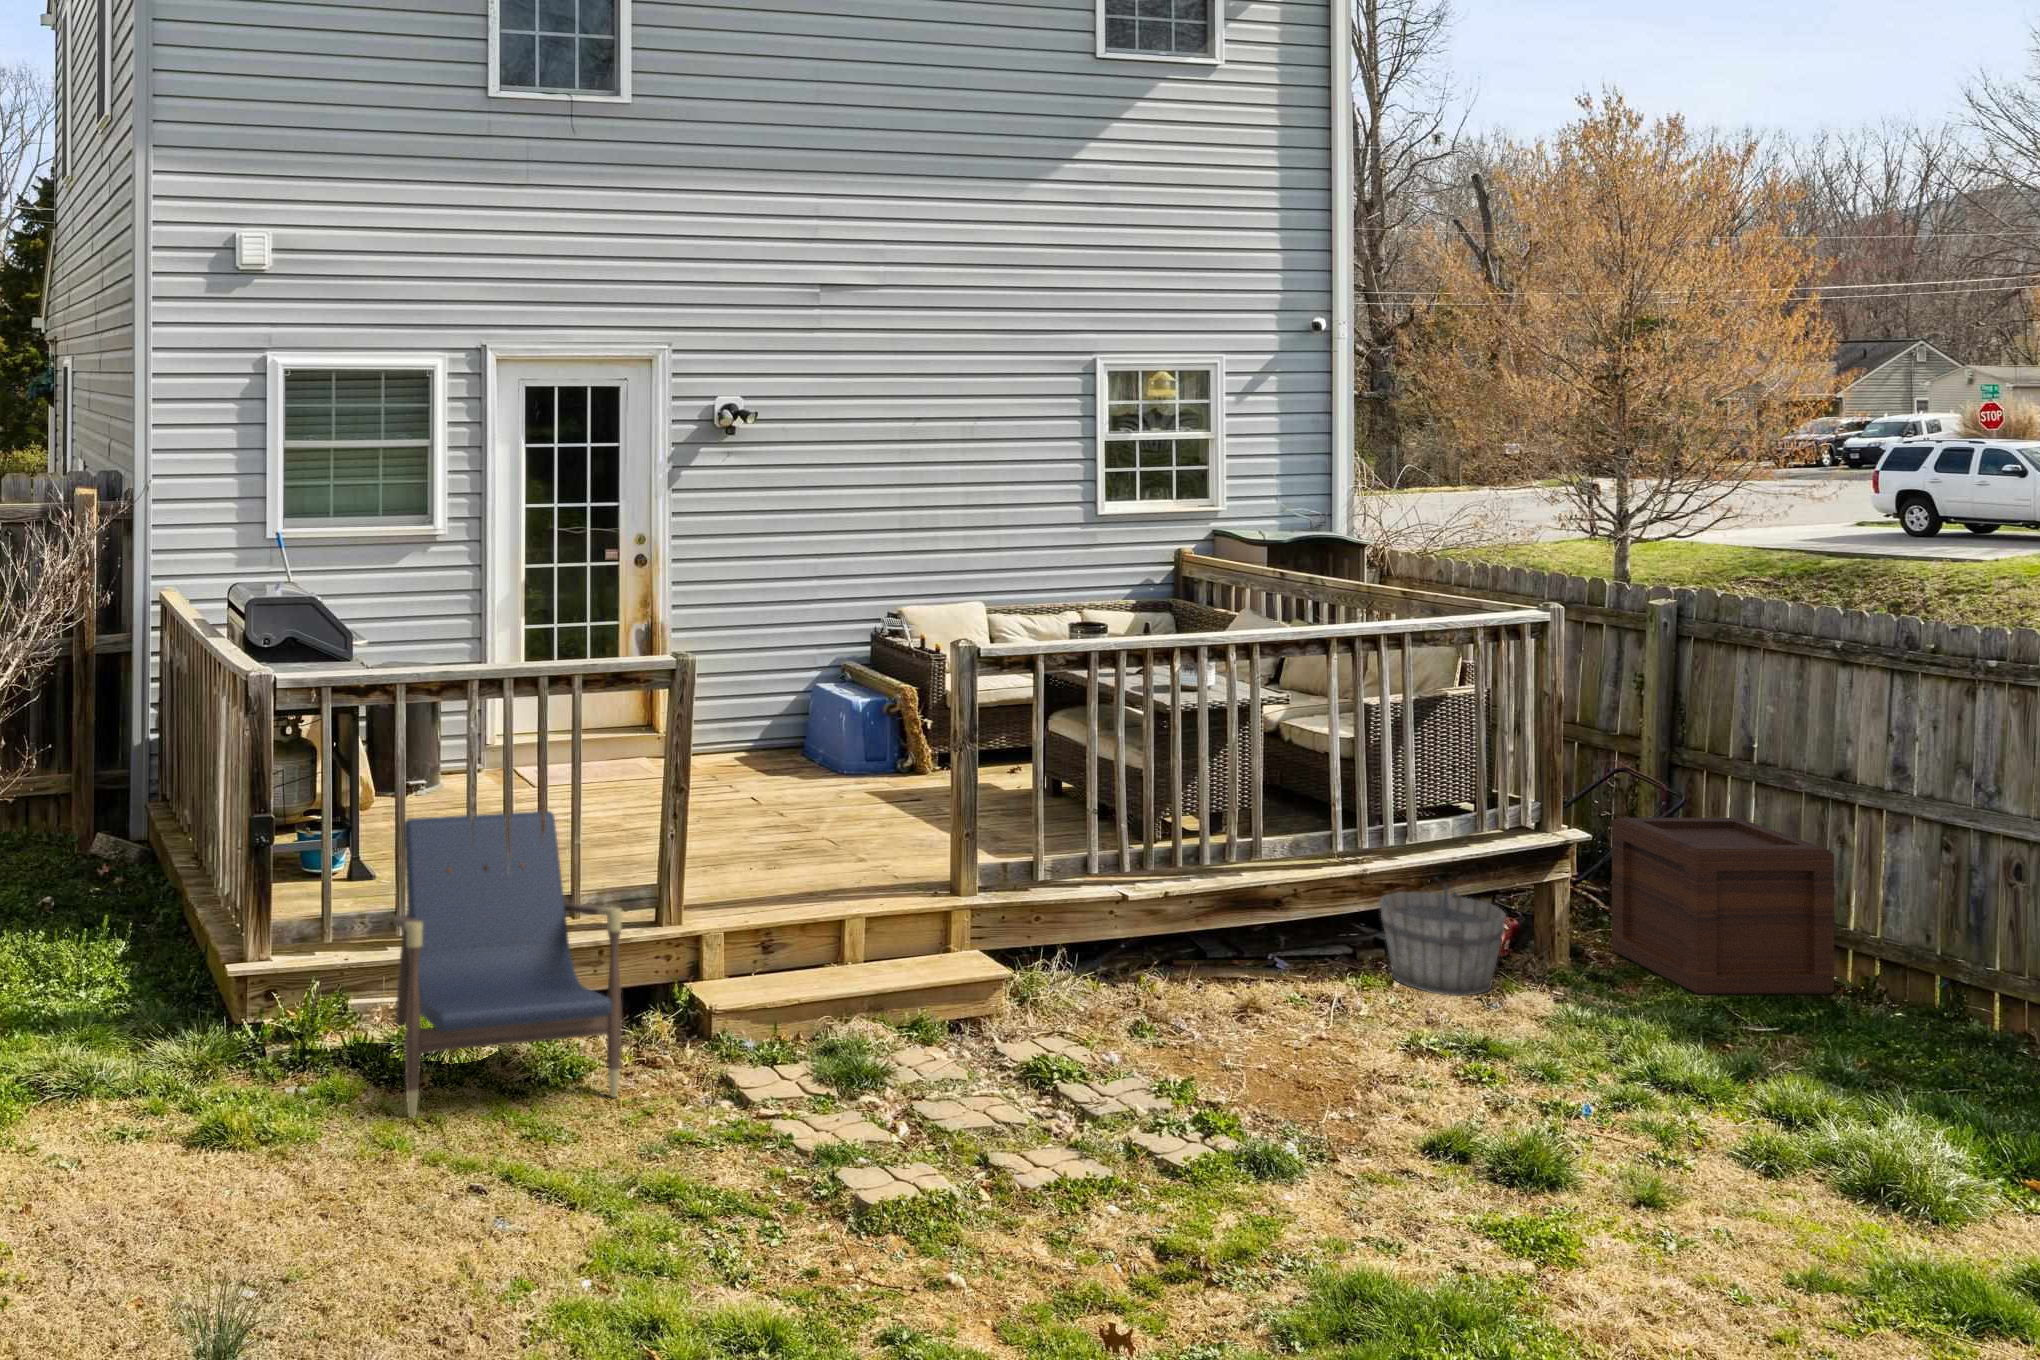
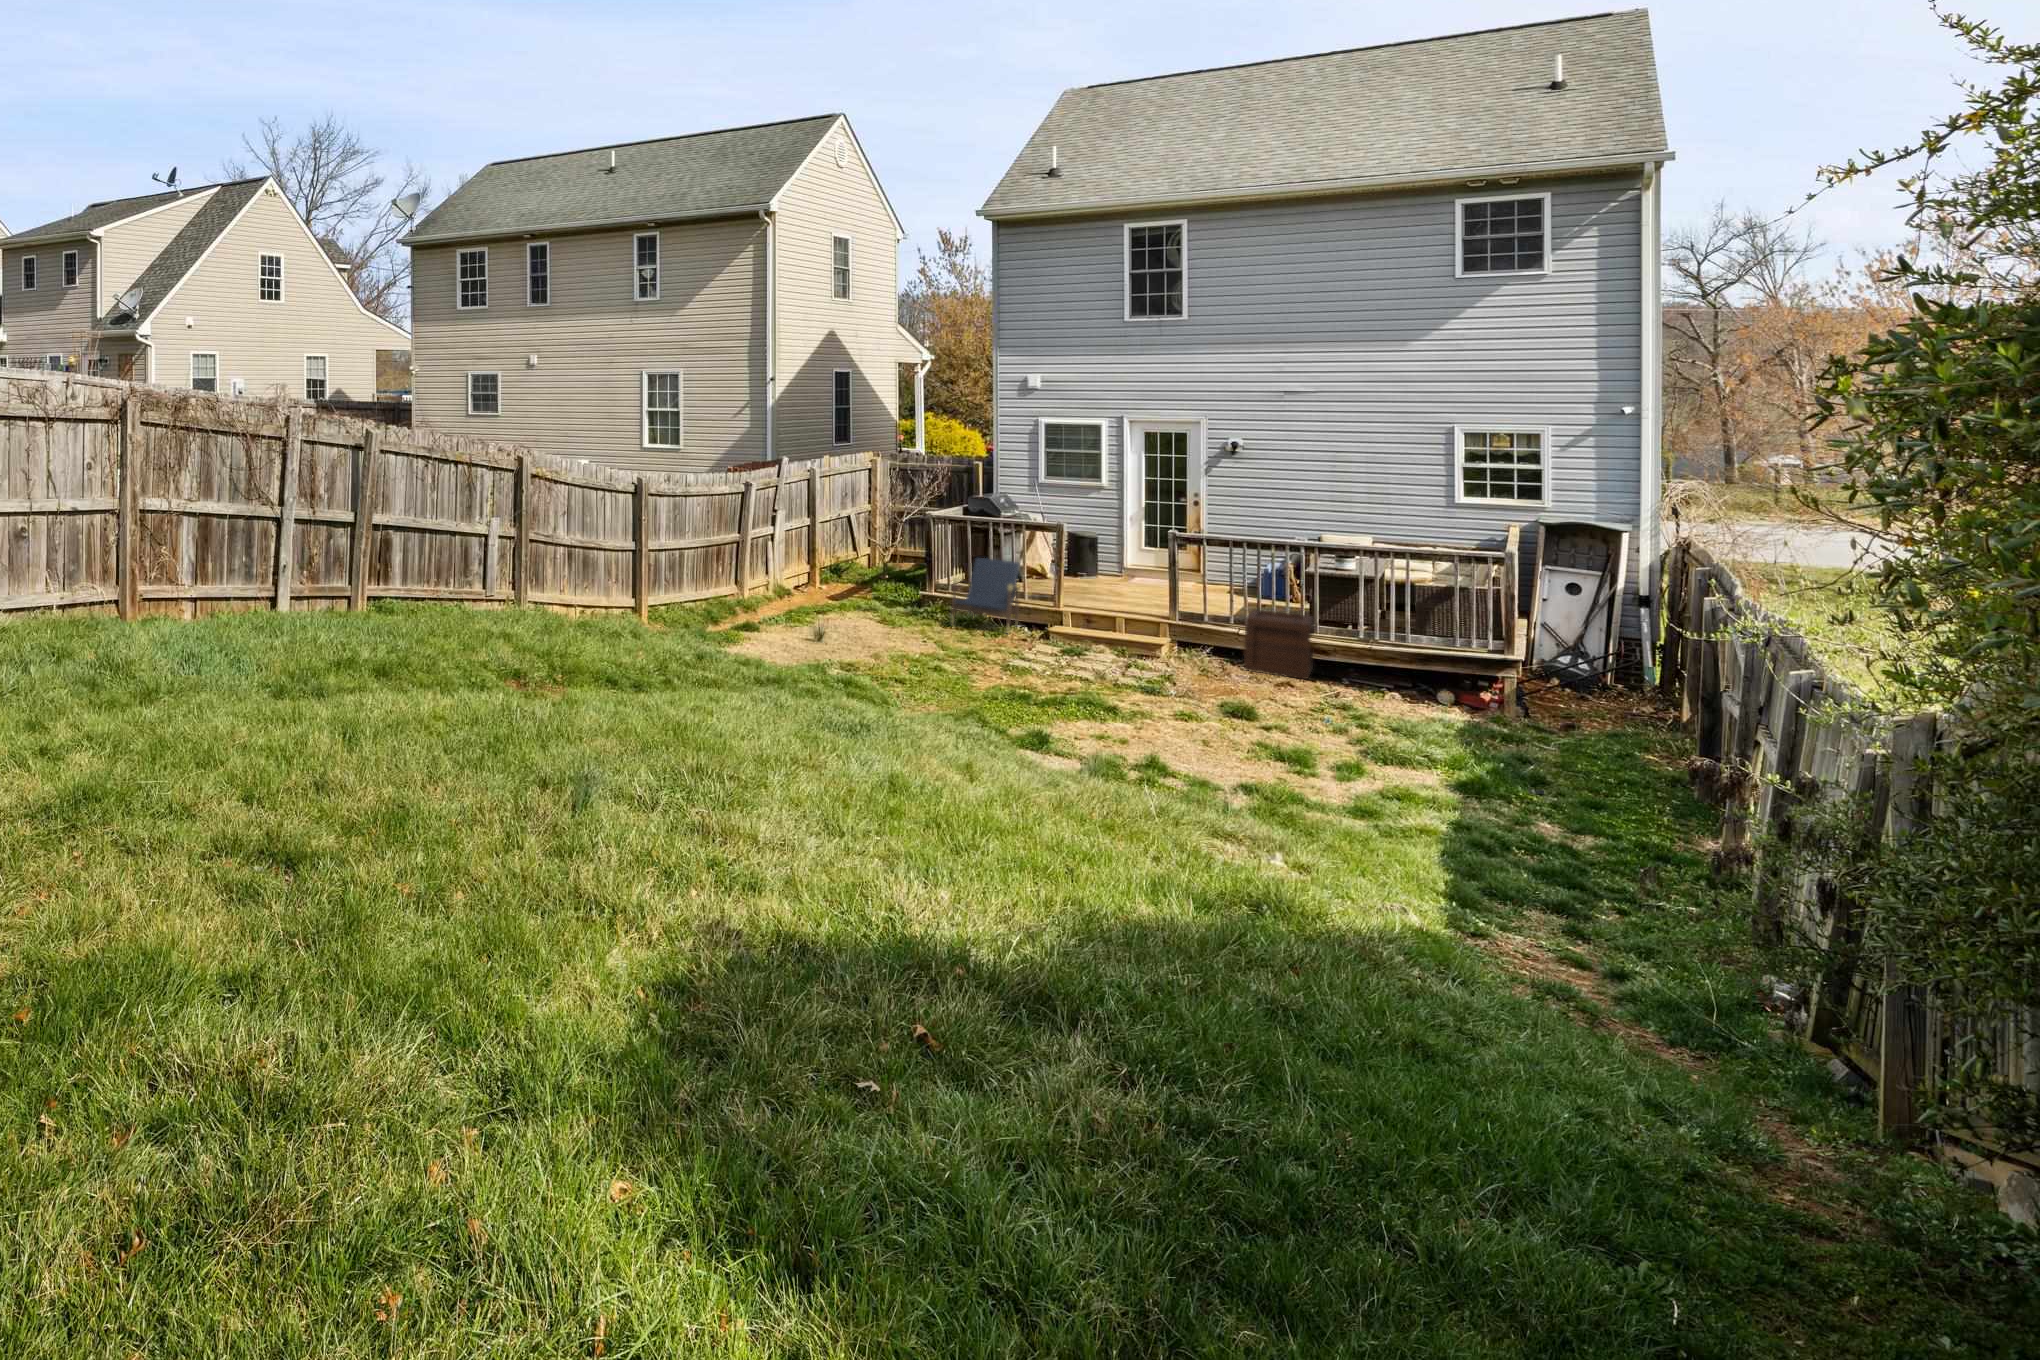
wooden crate: present [1612,818,1834,995] -> present [1244,610,1314,679]
wooden bucket: present [1380,878,1506,996] -> none [1354,646,1412,690]

